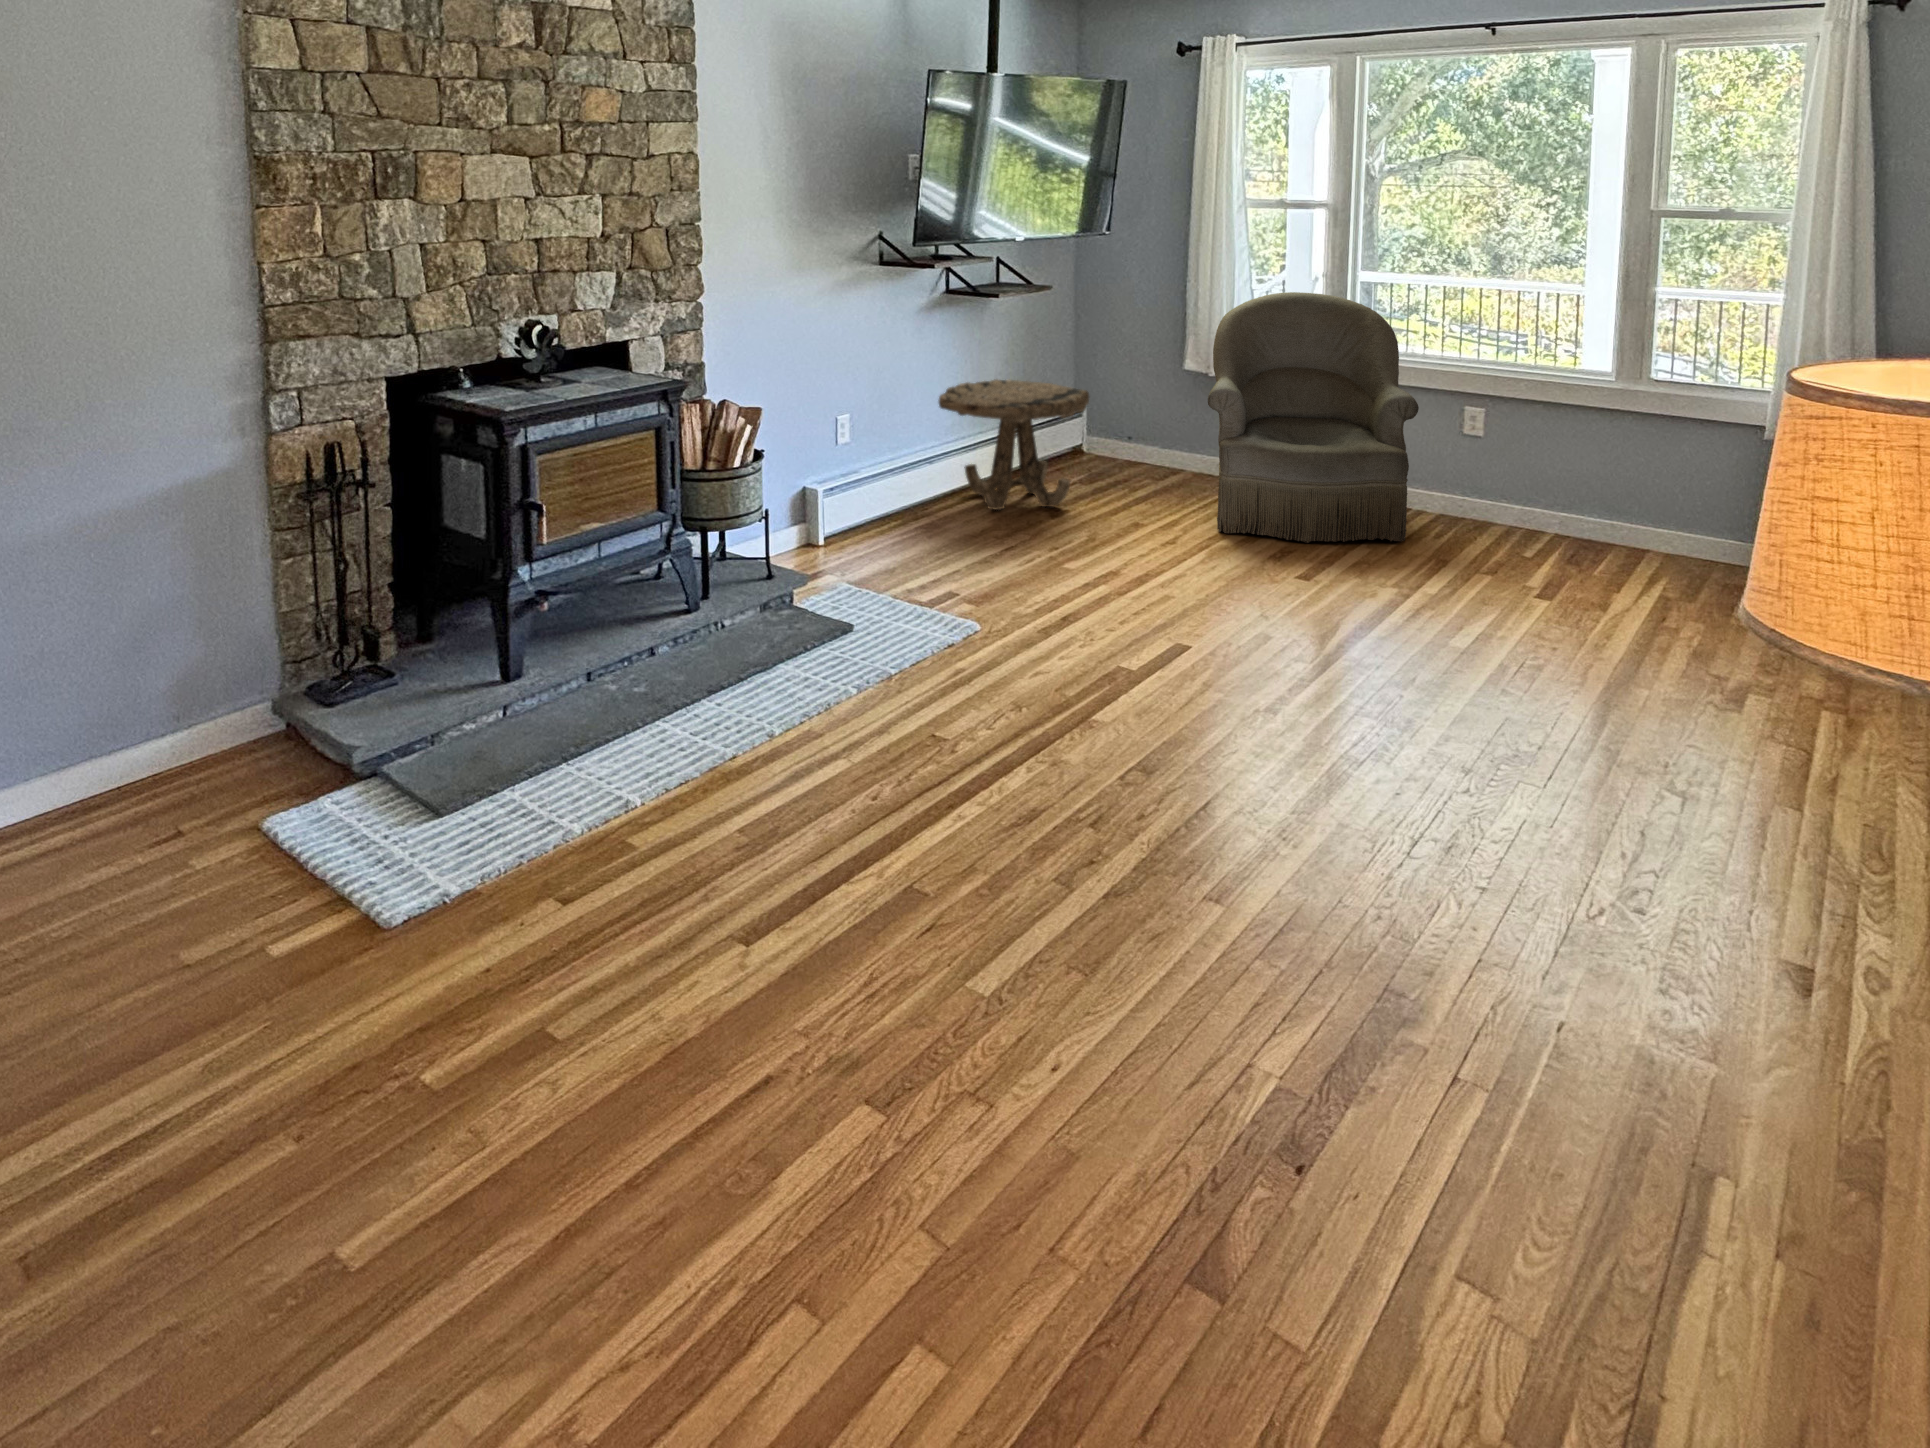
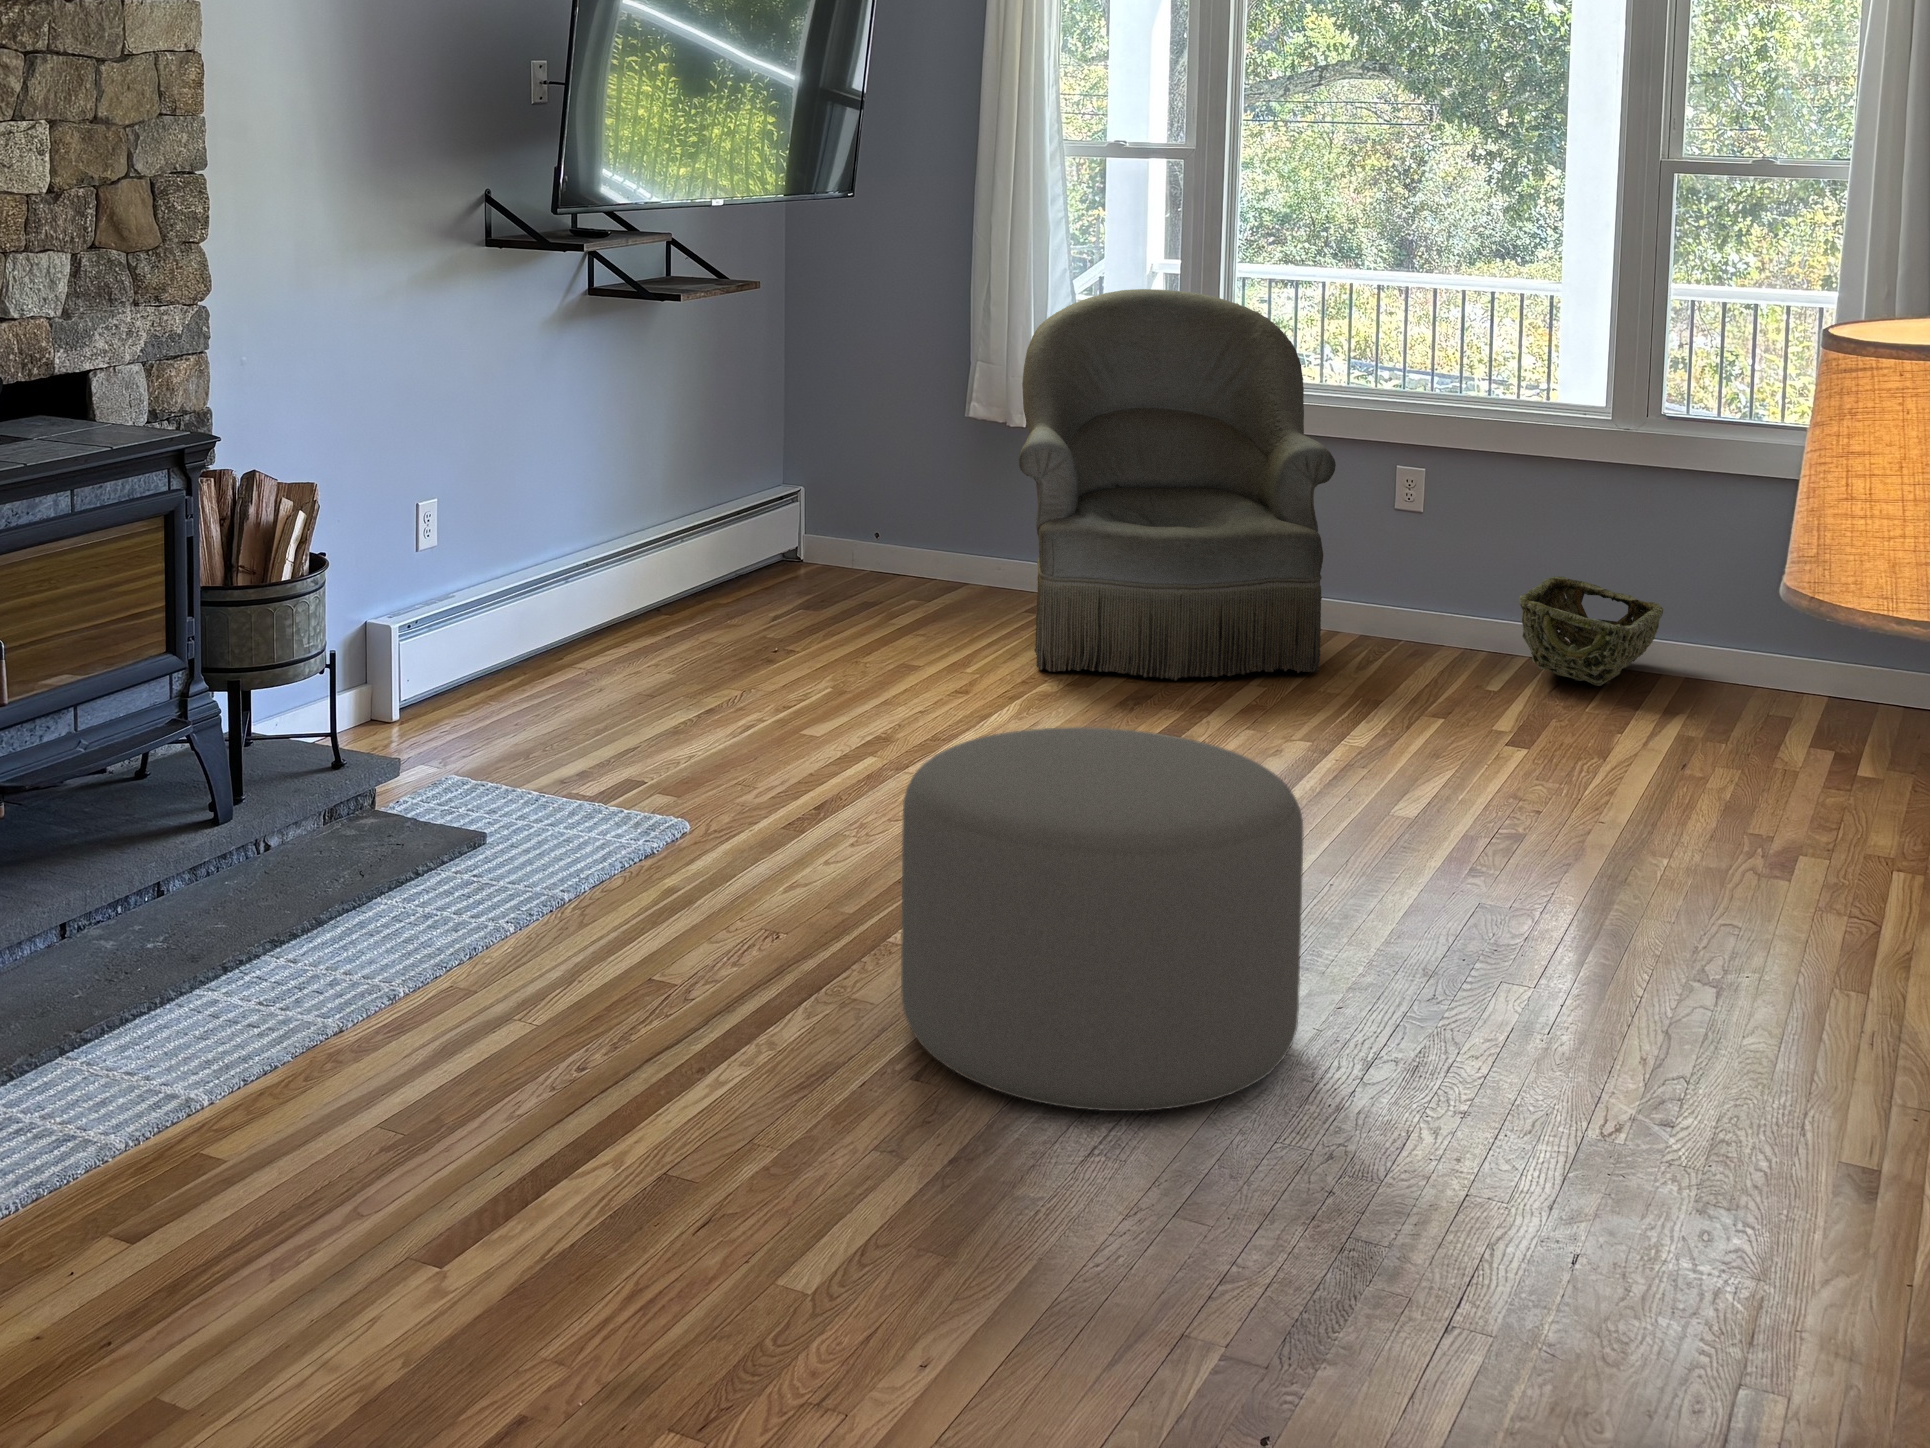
side table: present [939,379,1089,510] -> none [582,437,828,651]
woven basket: none [1545,484,1651,560] -> present [1519,577,1663,686]
ottoman: none [1089,592,1367,867] -> present [901,727,1303,1111]

